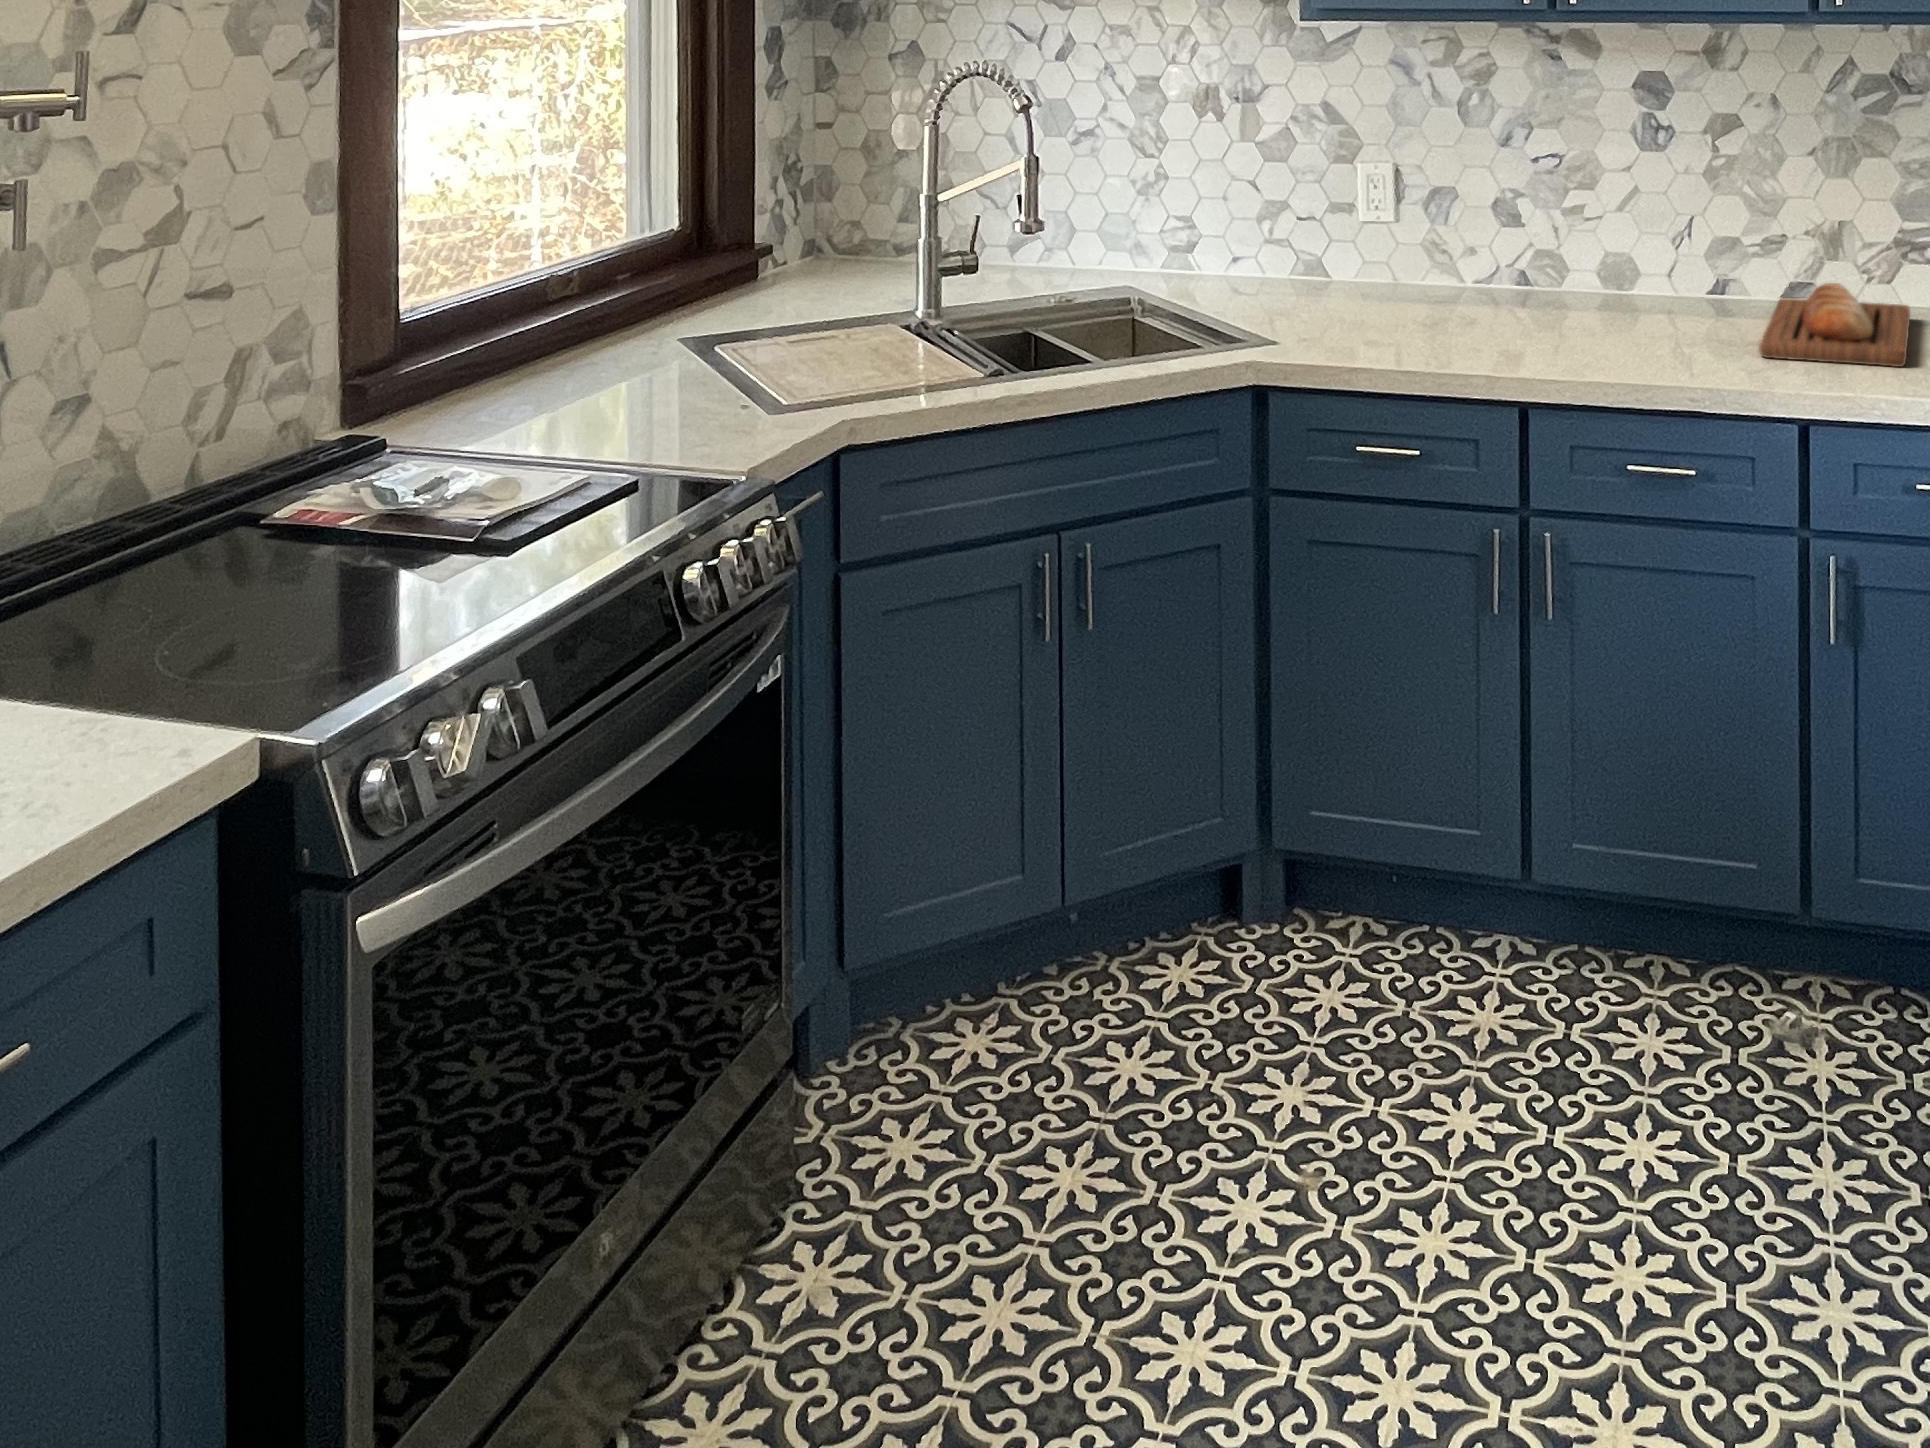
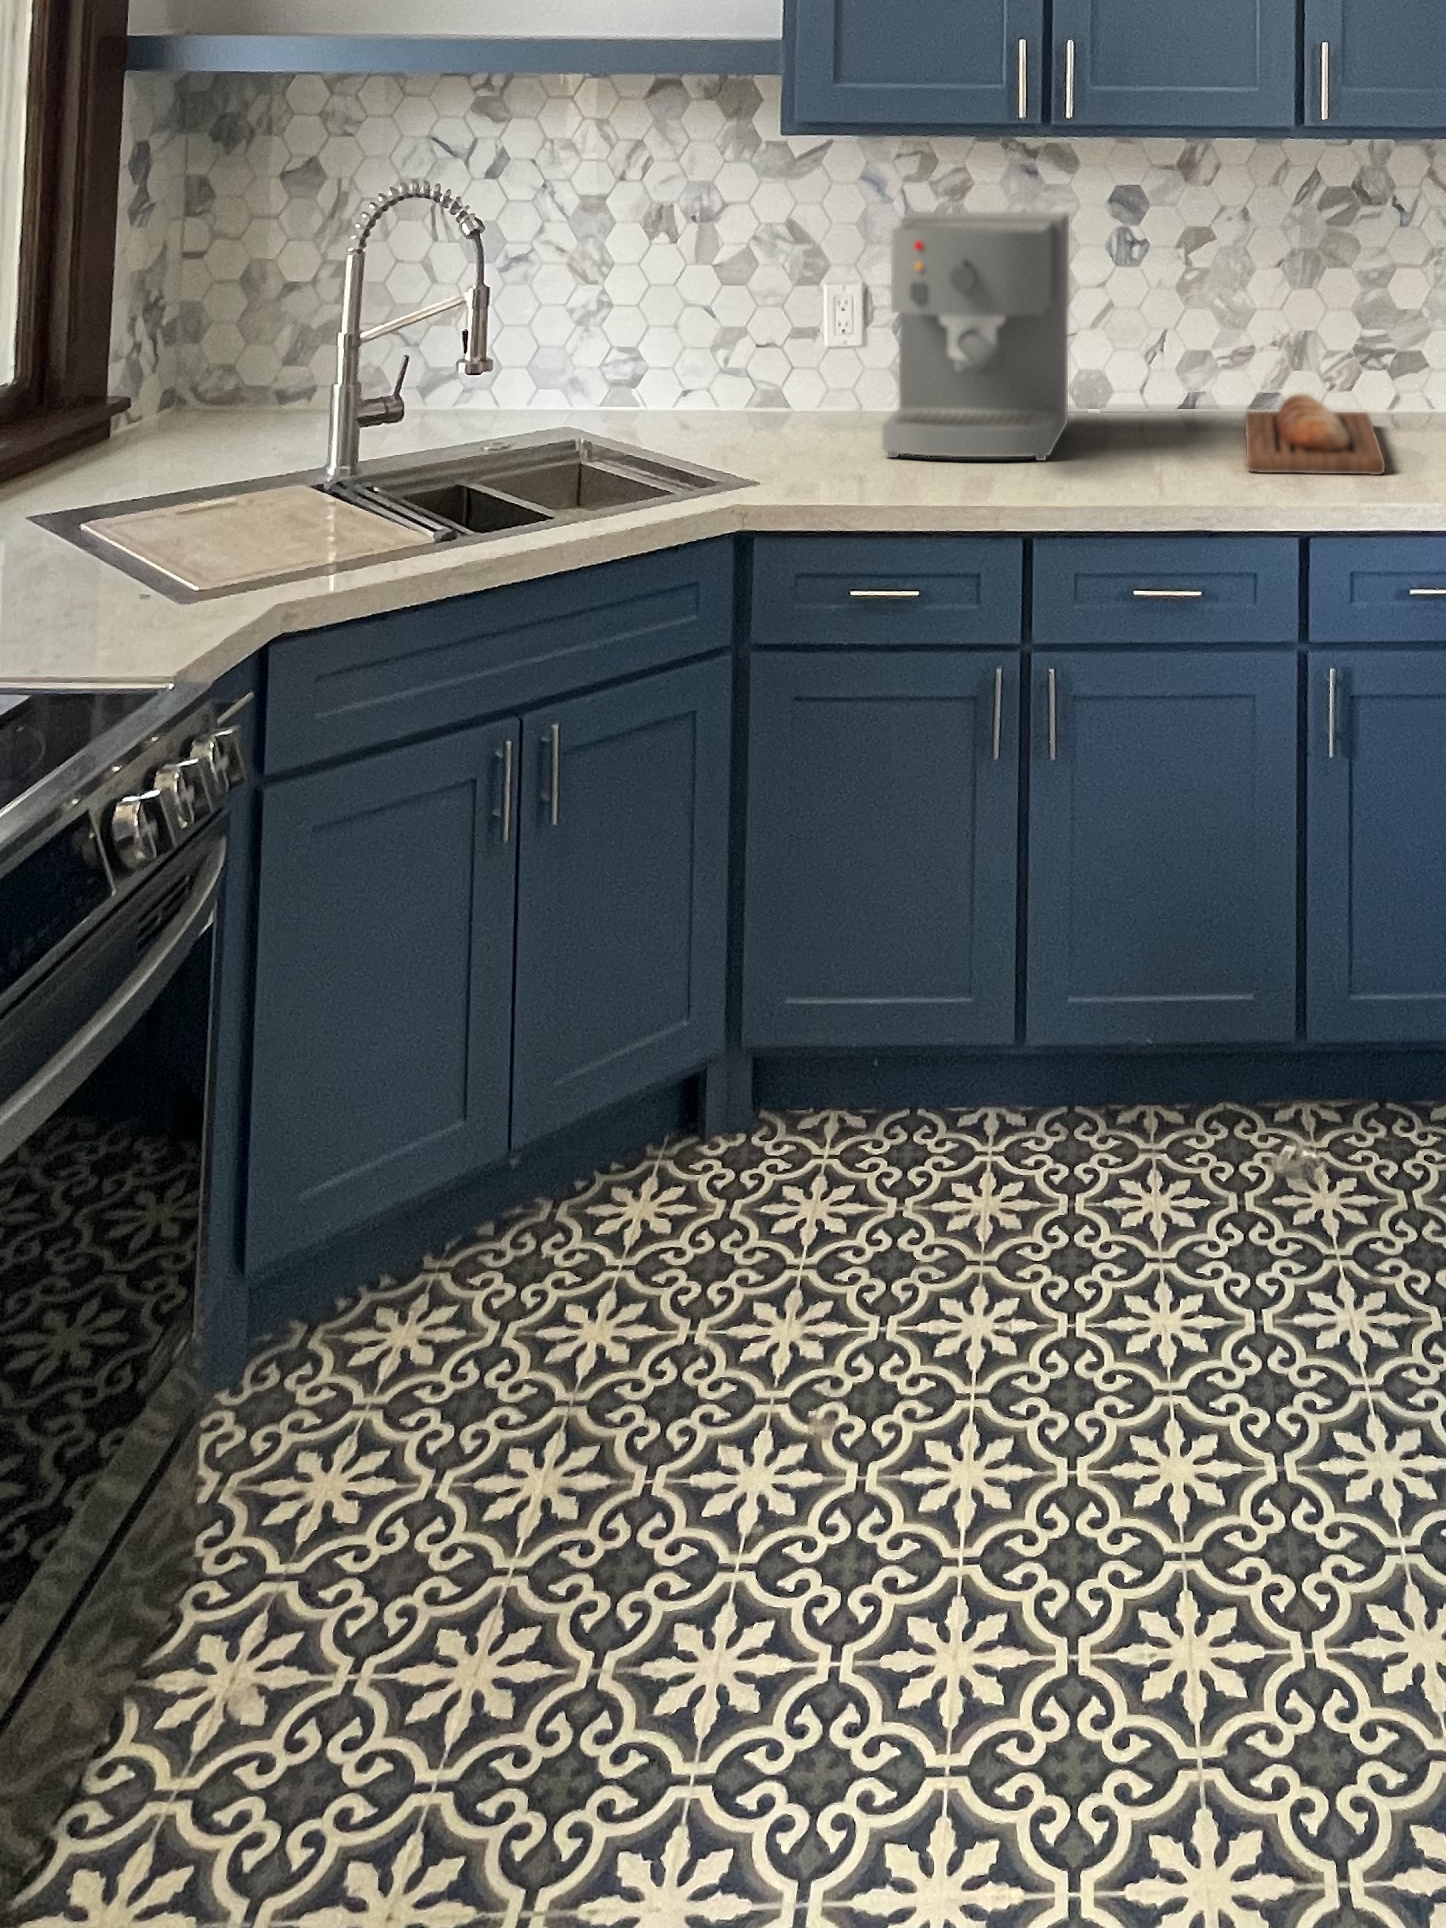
coffee maker: none [1405,93,1595,336] -> present [882,211,1069,461]

